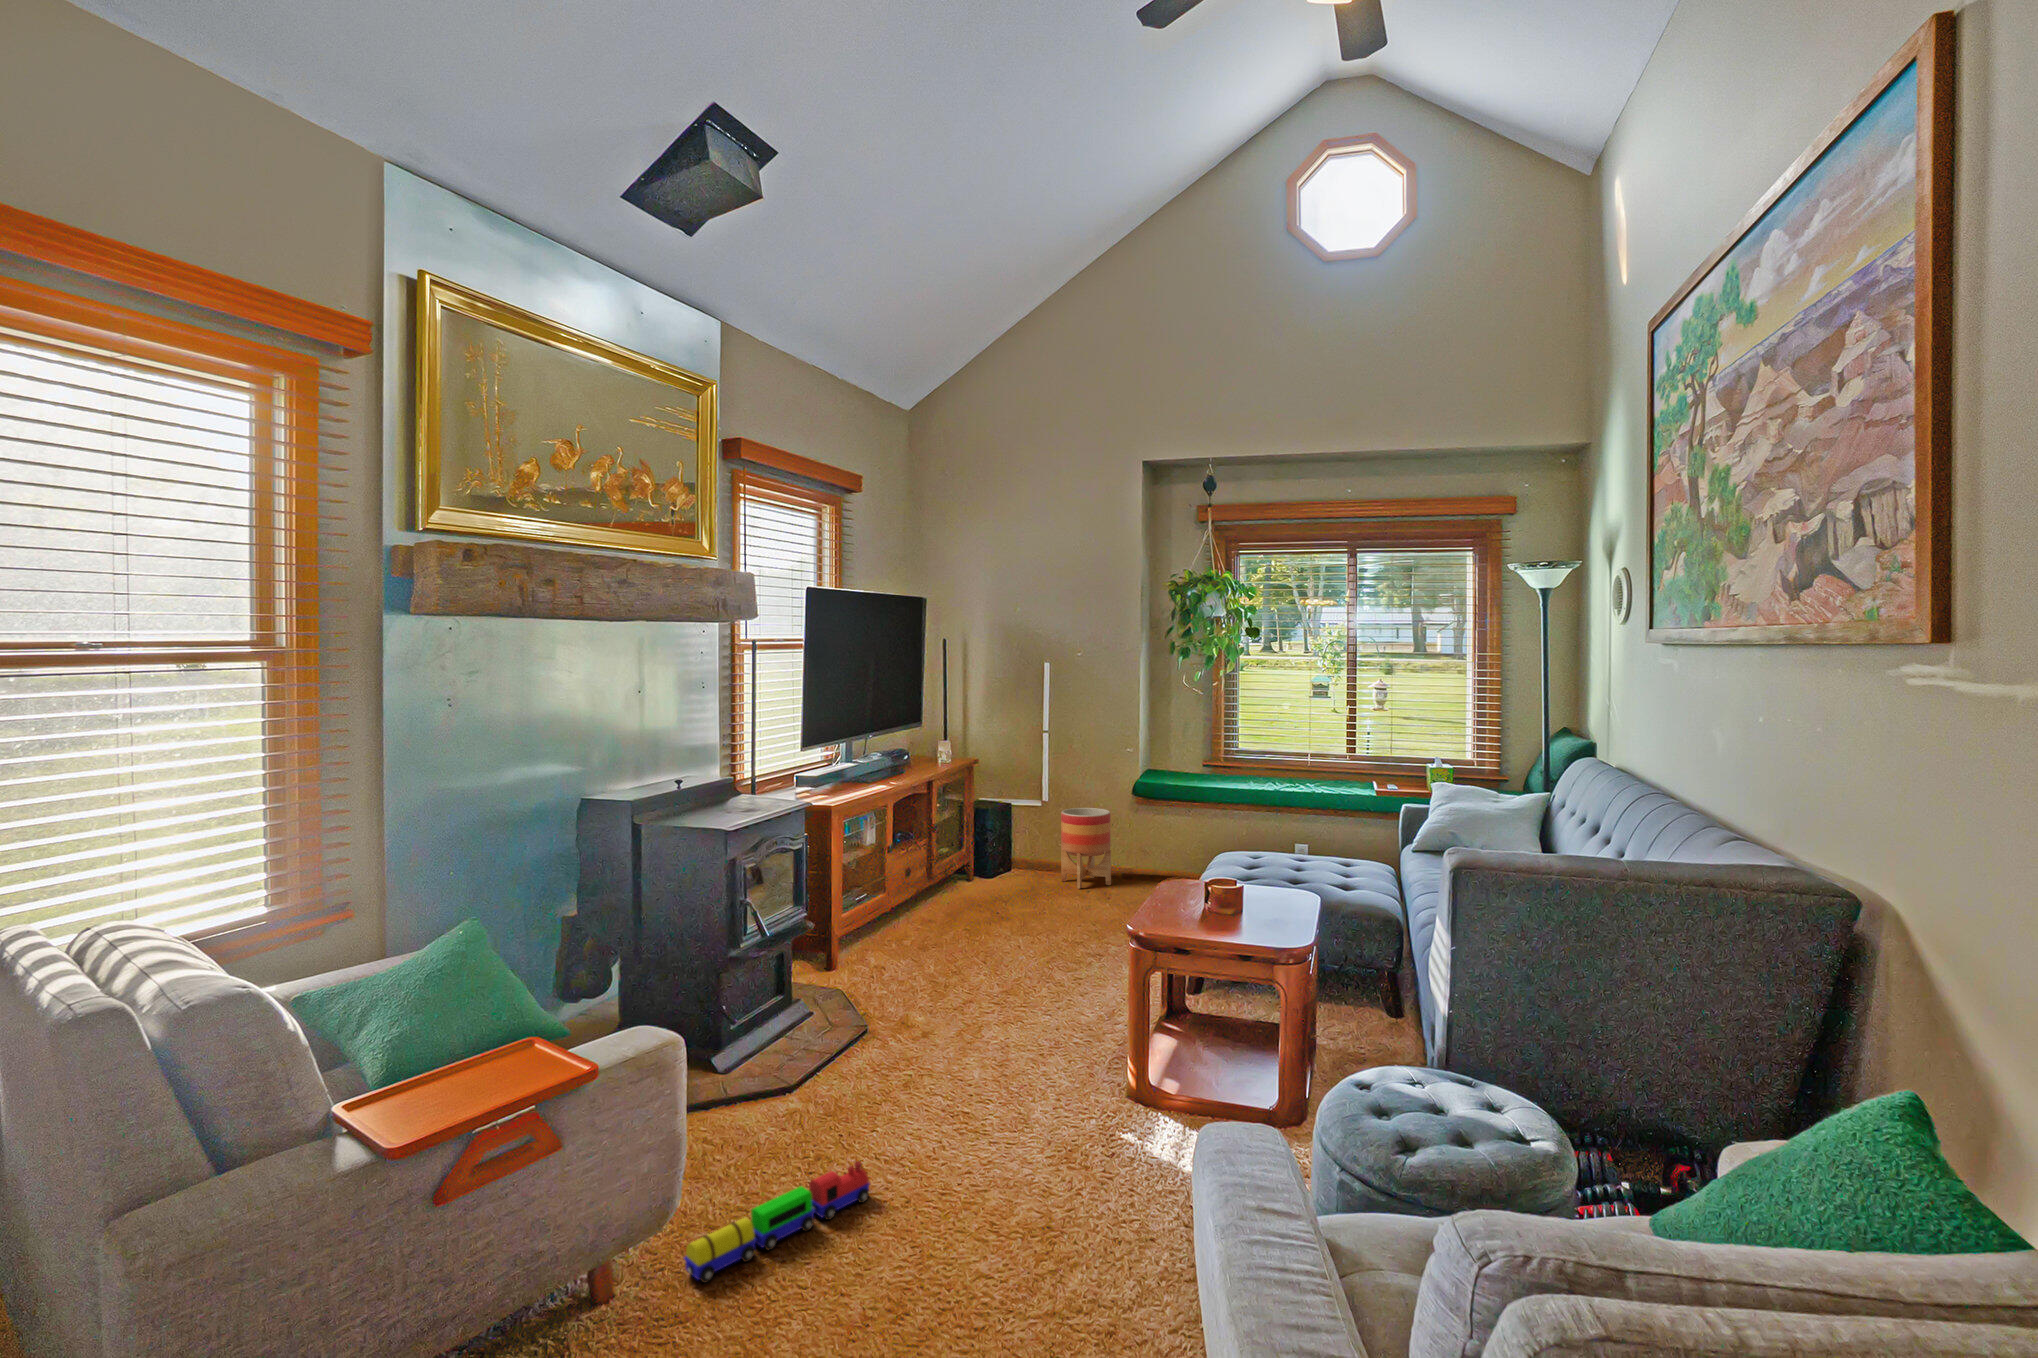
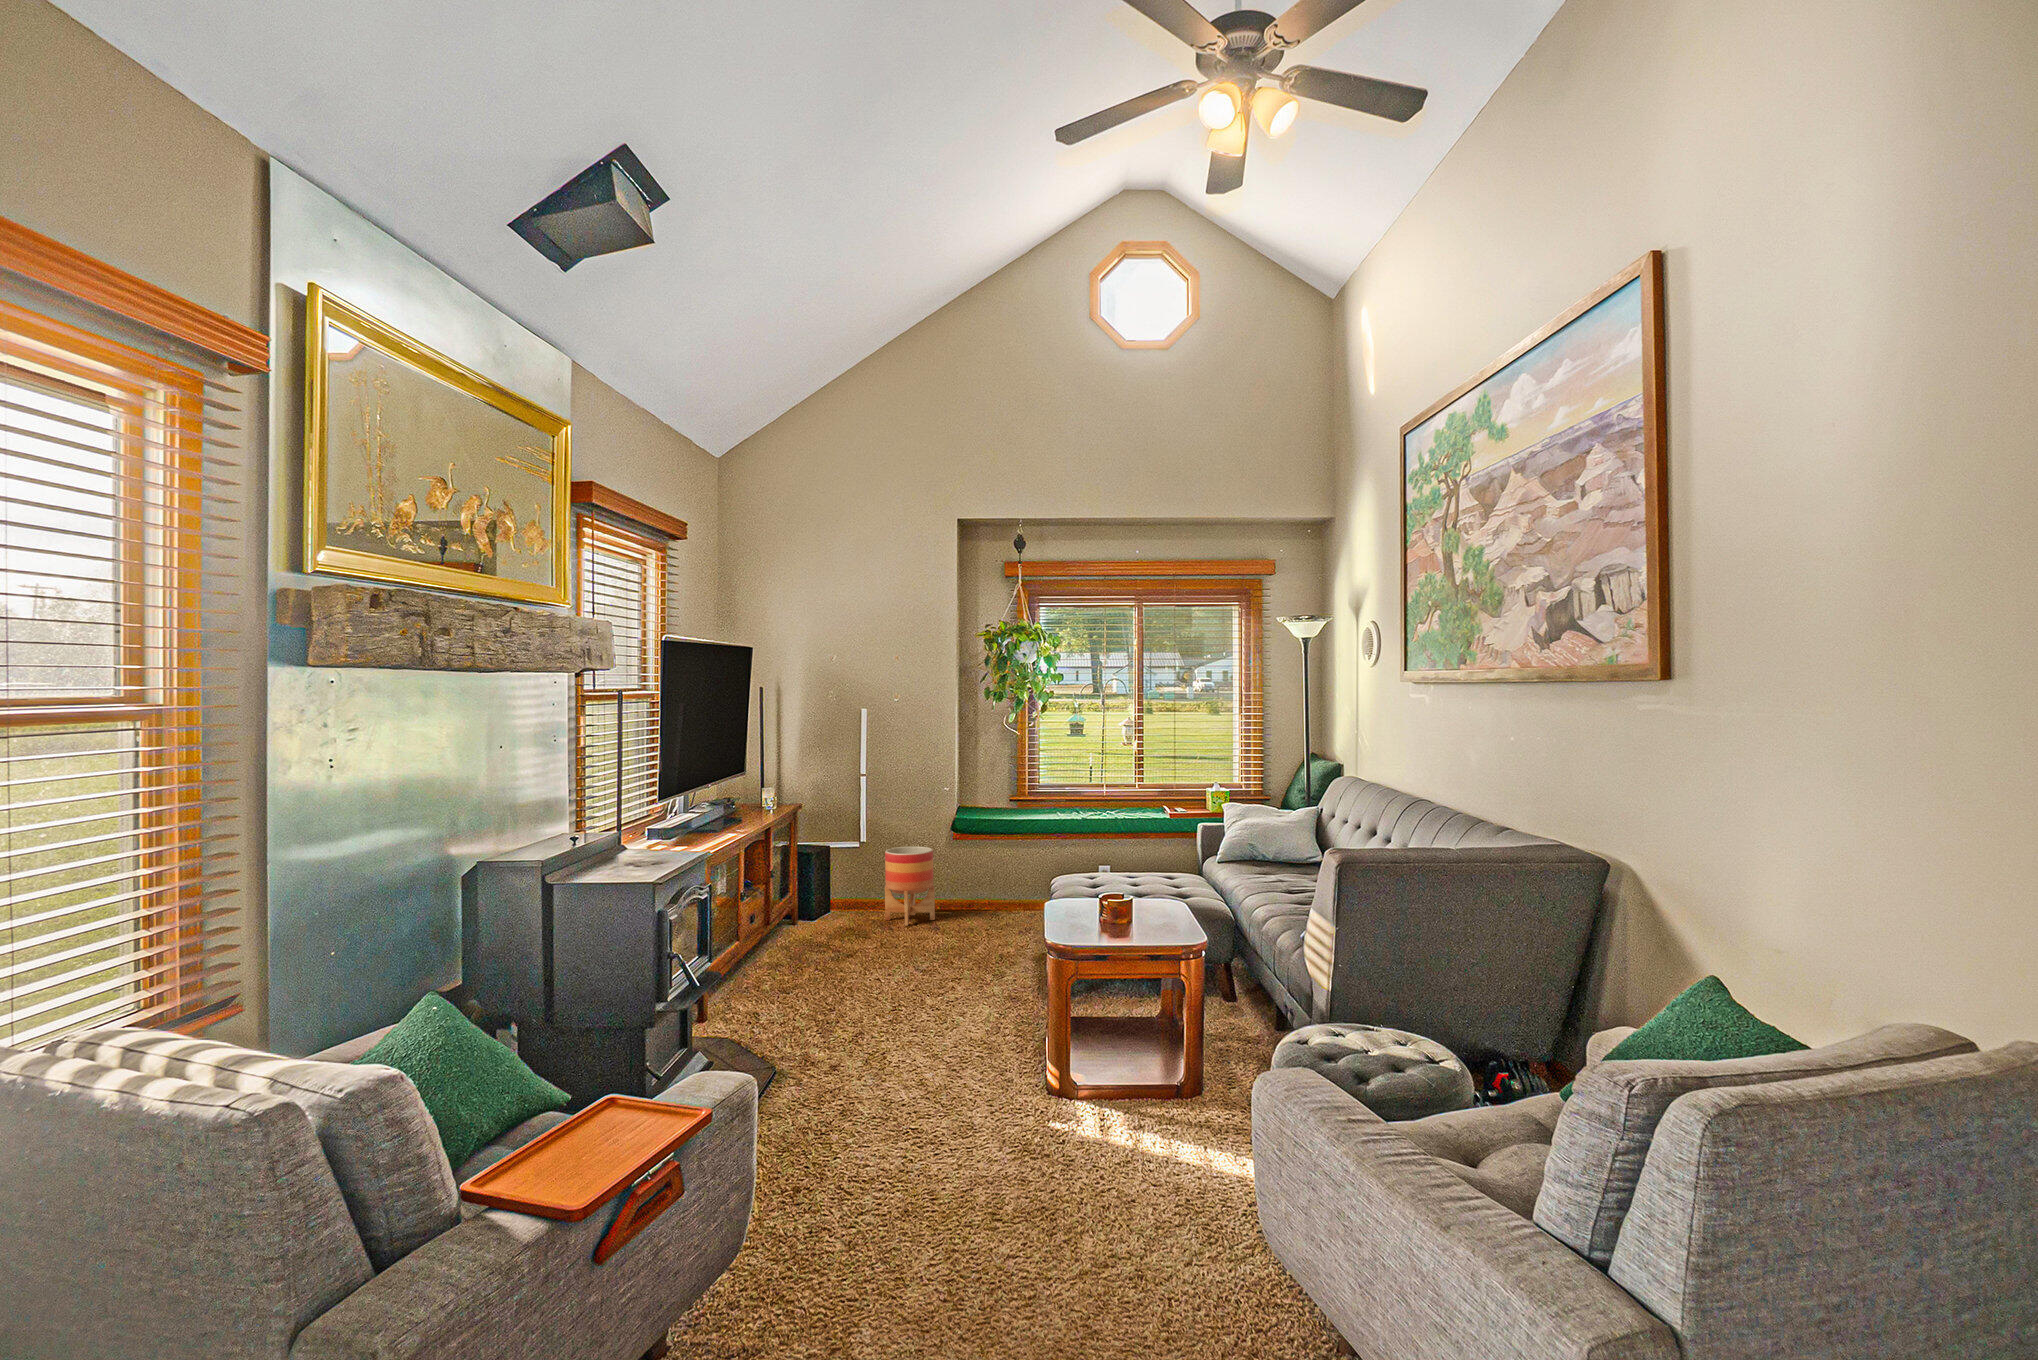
toy train: present [684,1161,870,1283] -> none [728,1182,869,1312]

